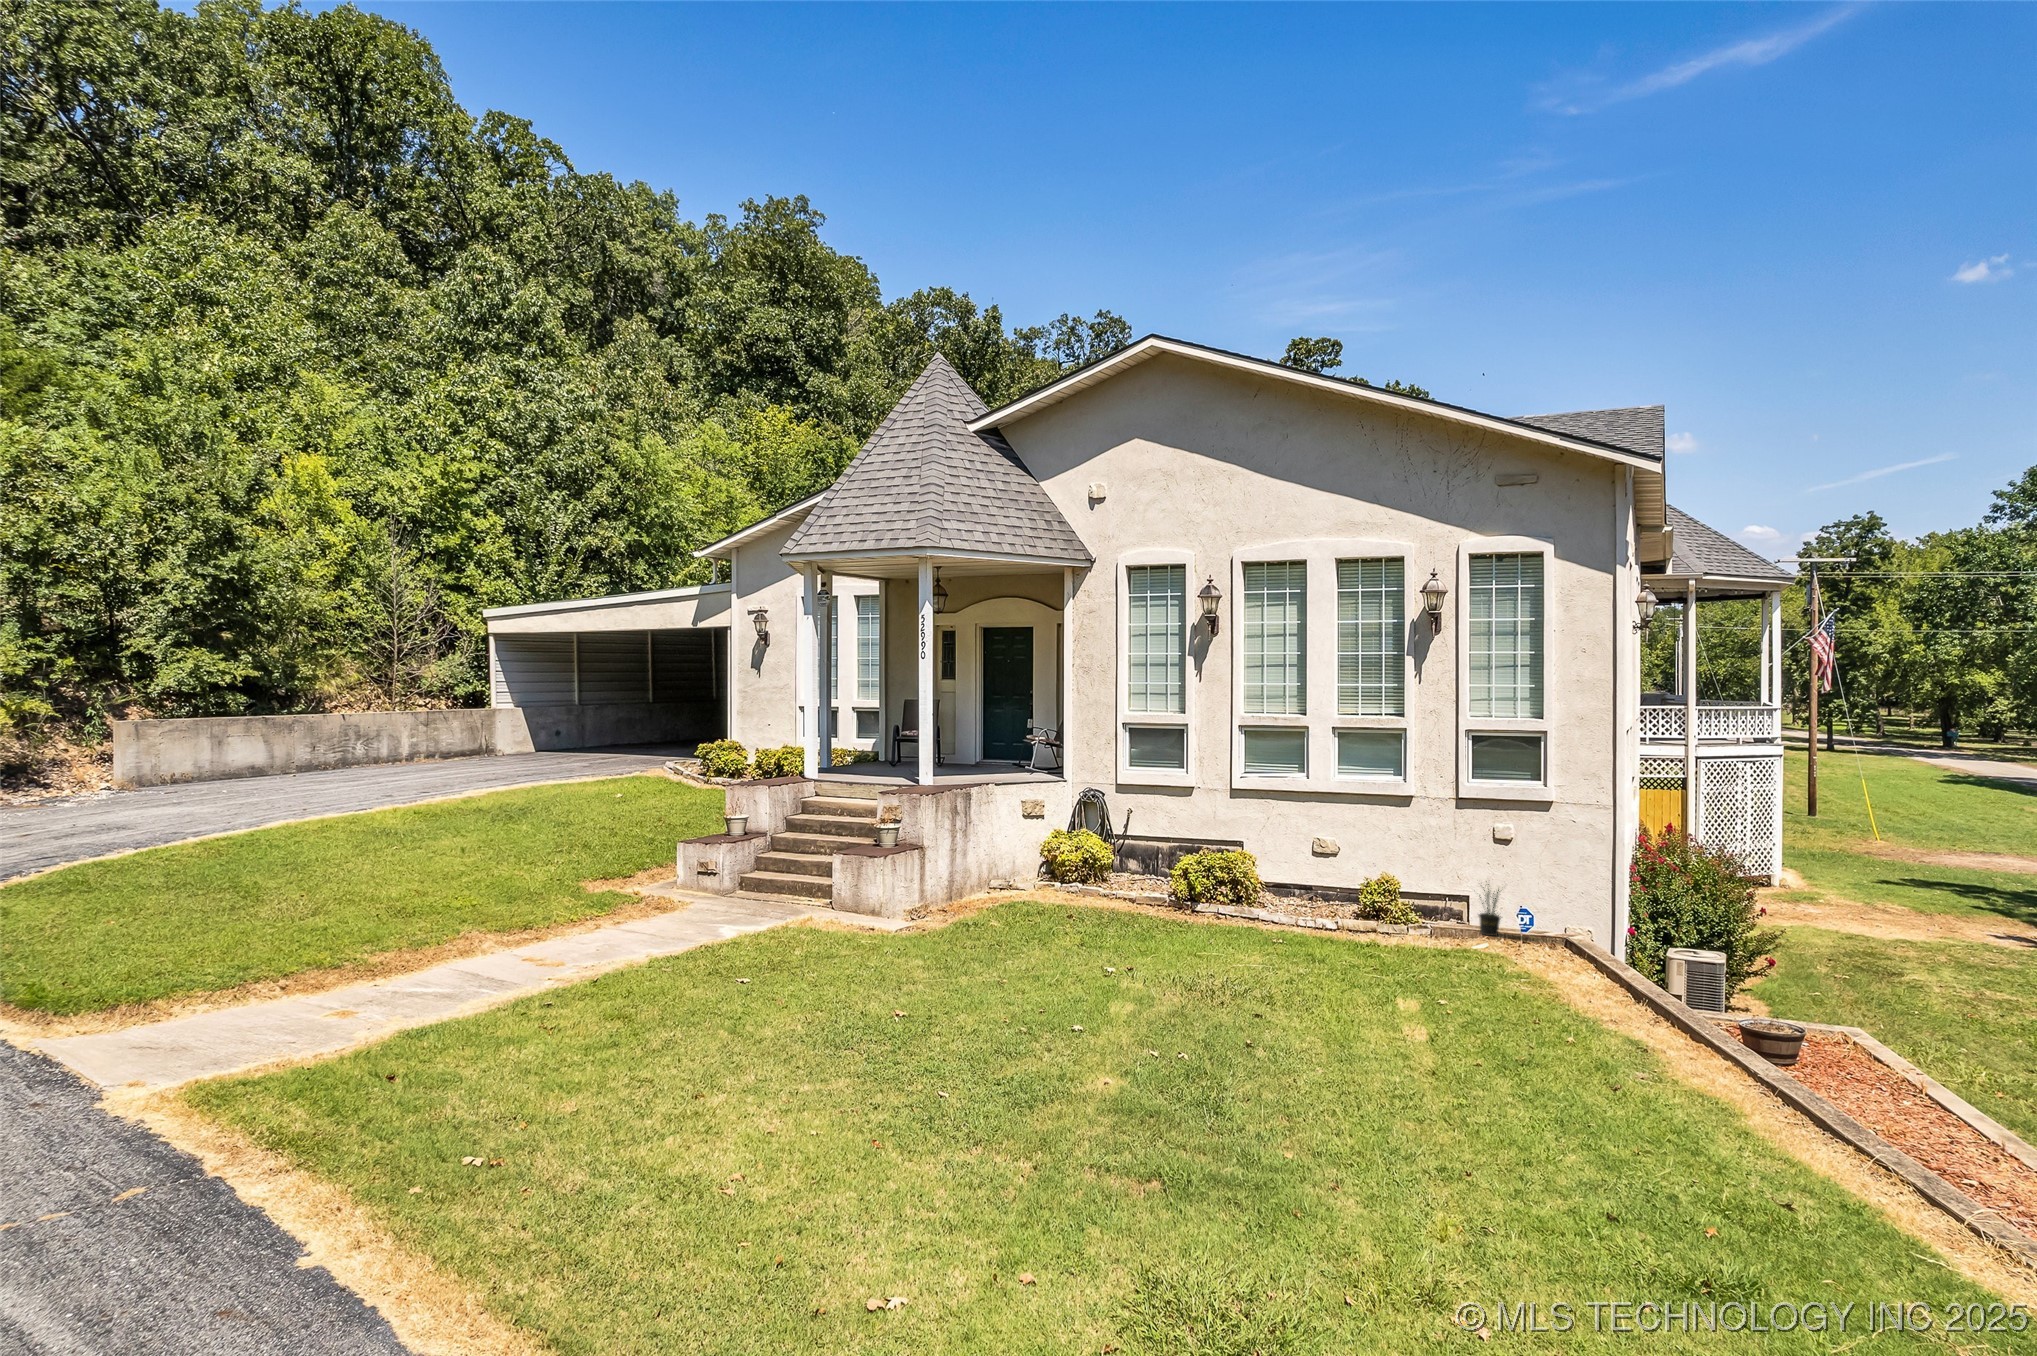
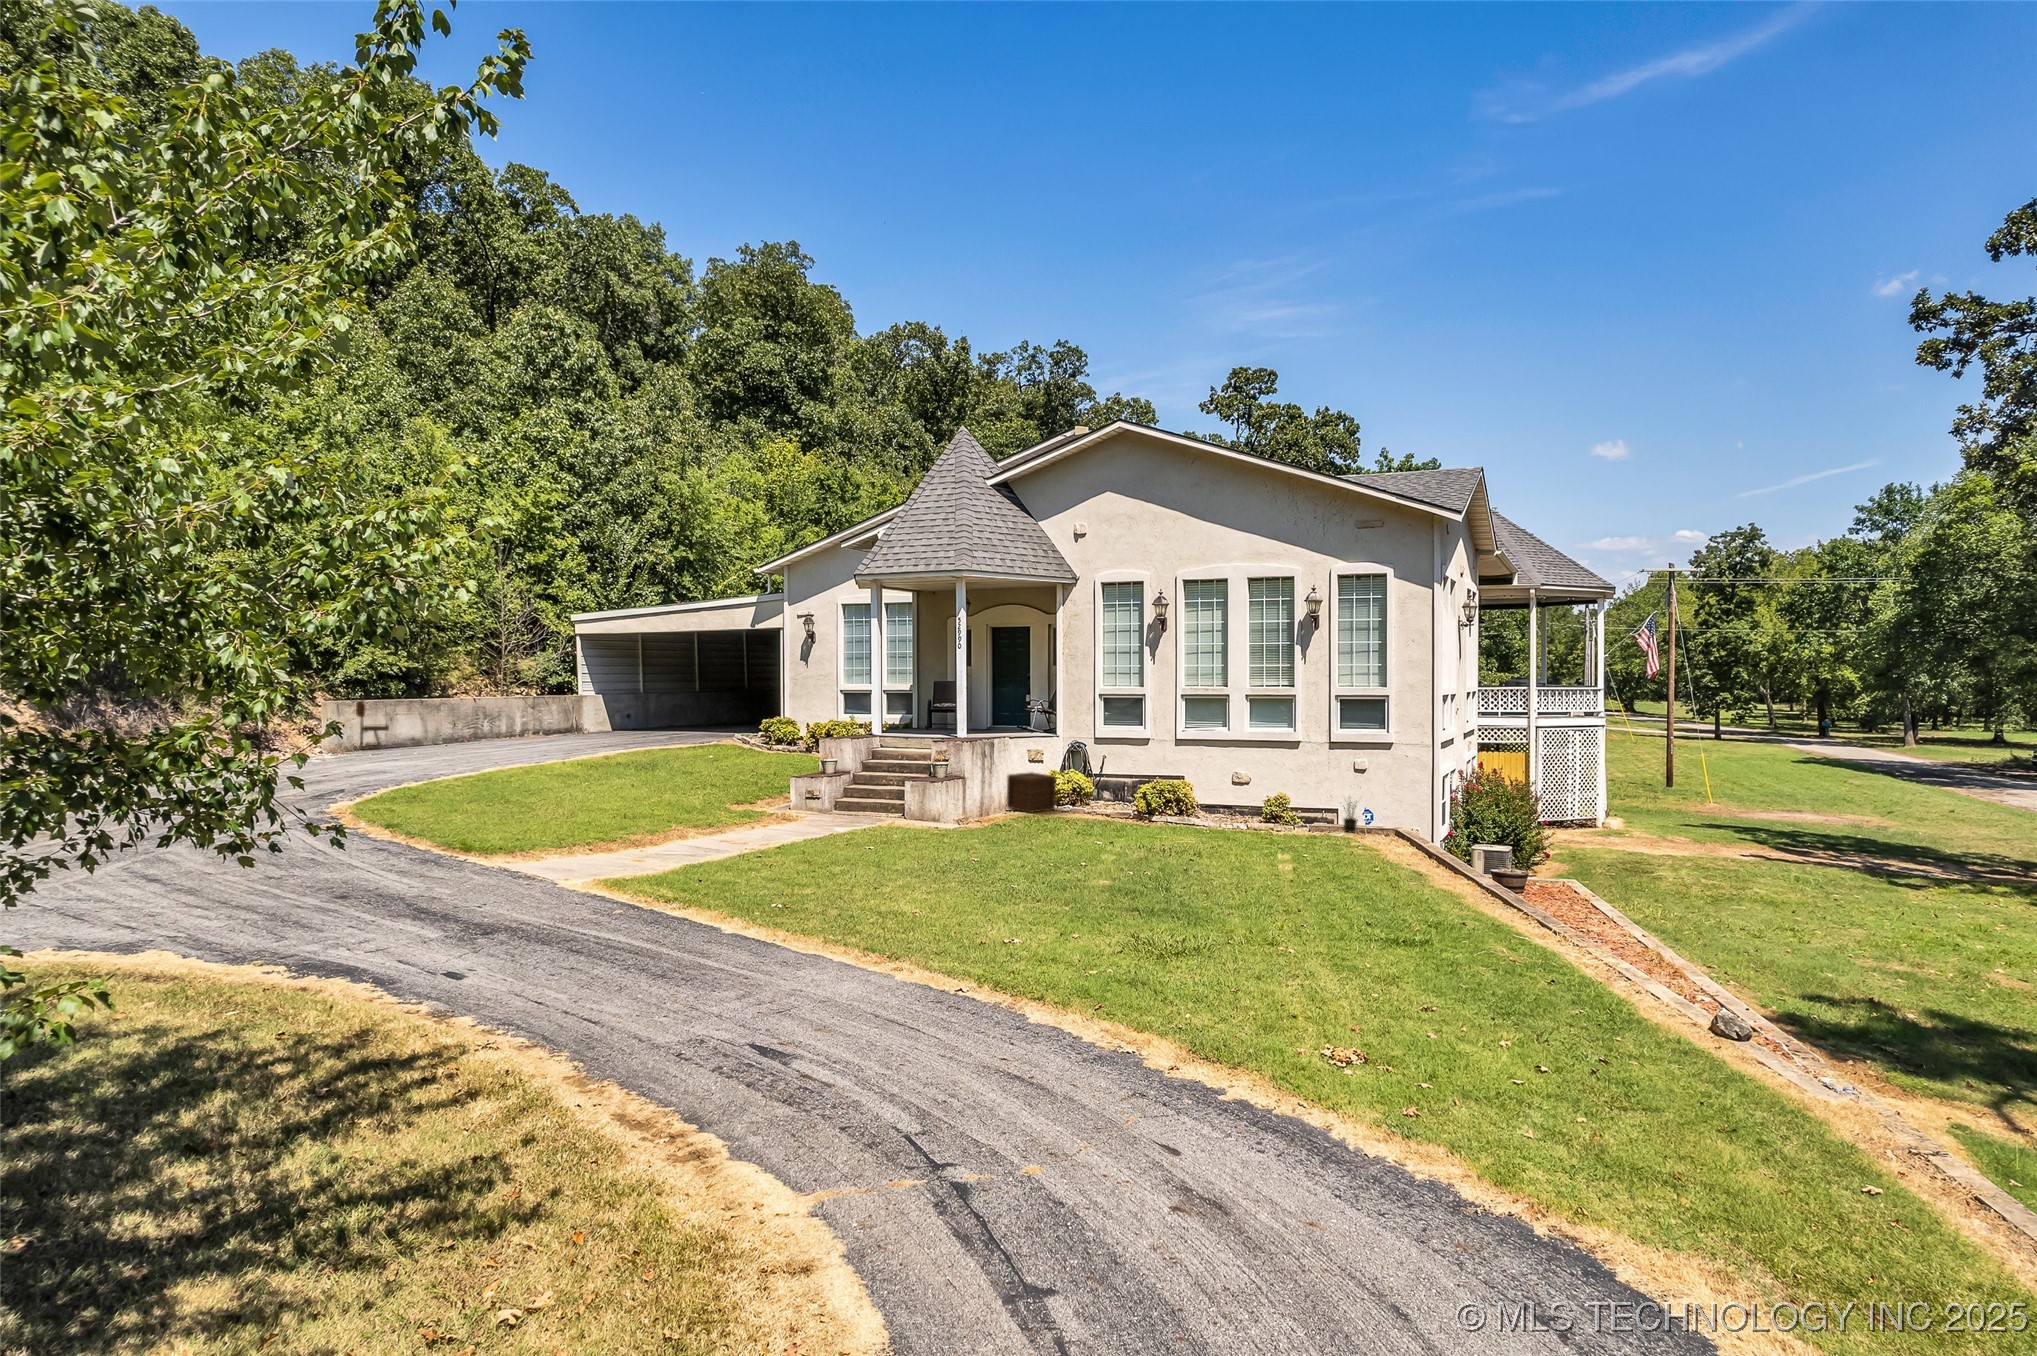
bench: none [187,717,234,780] -> present [356,700,389,749]
wooden crate: none [989,833,1059,894] -> present [1006,772,1056,813]

